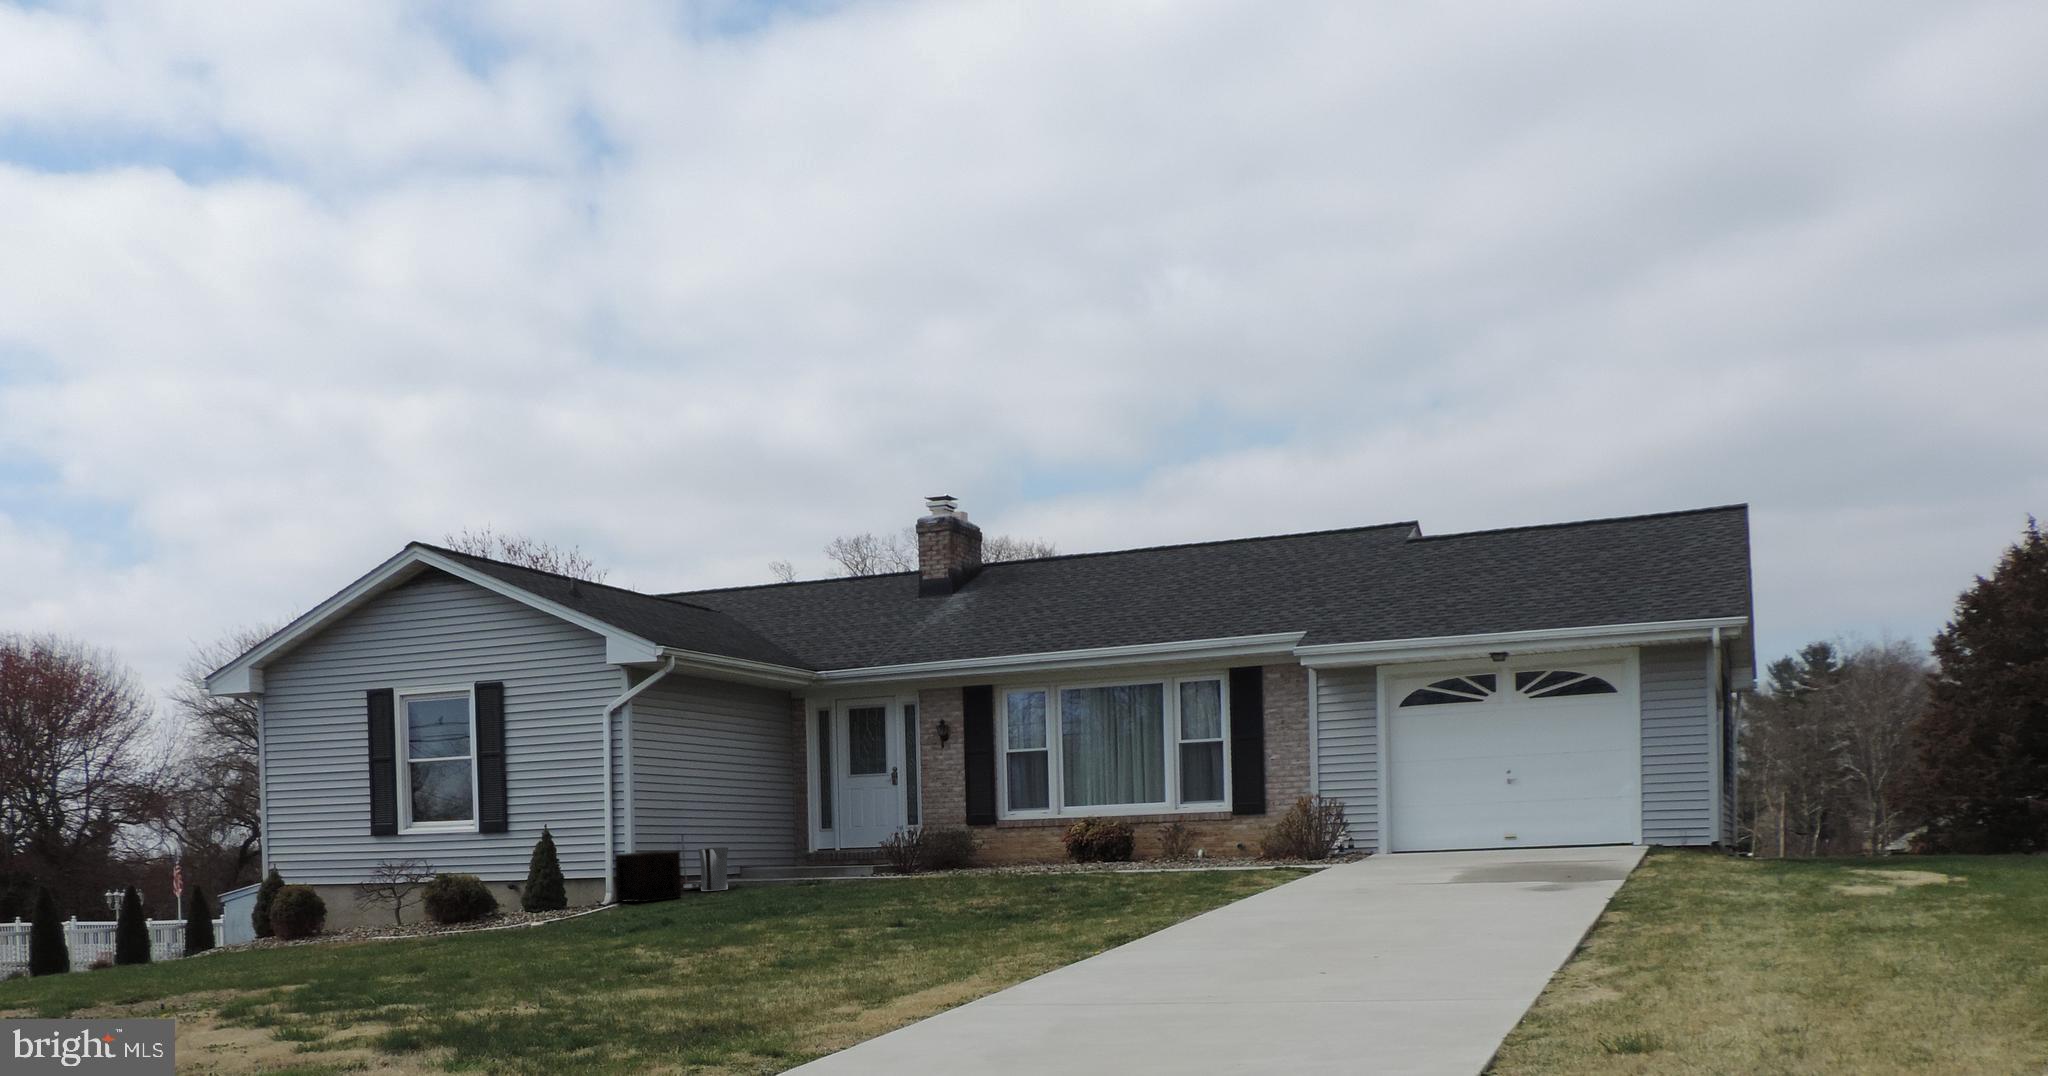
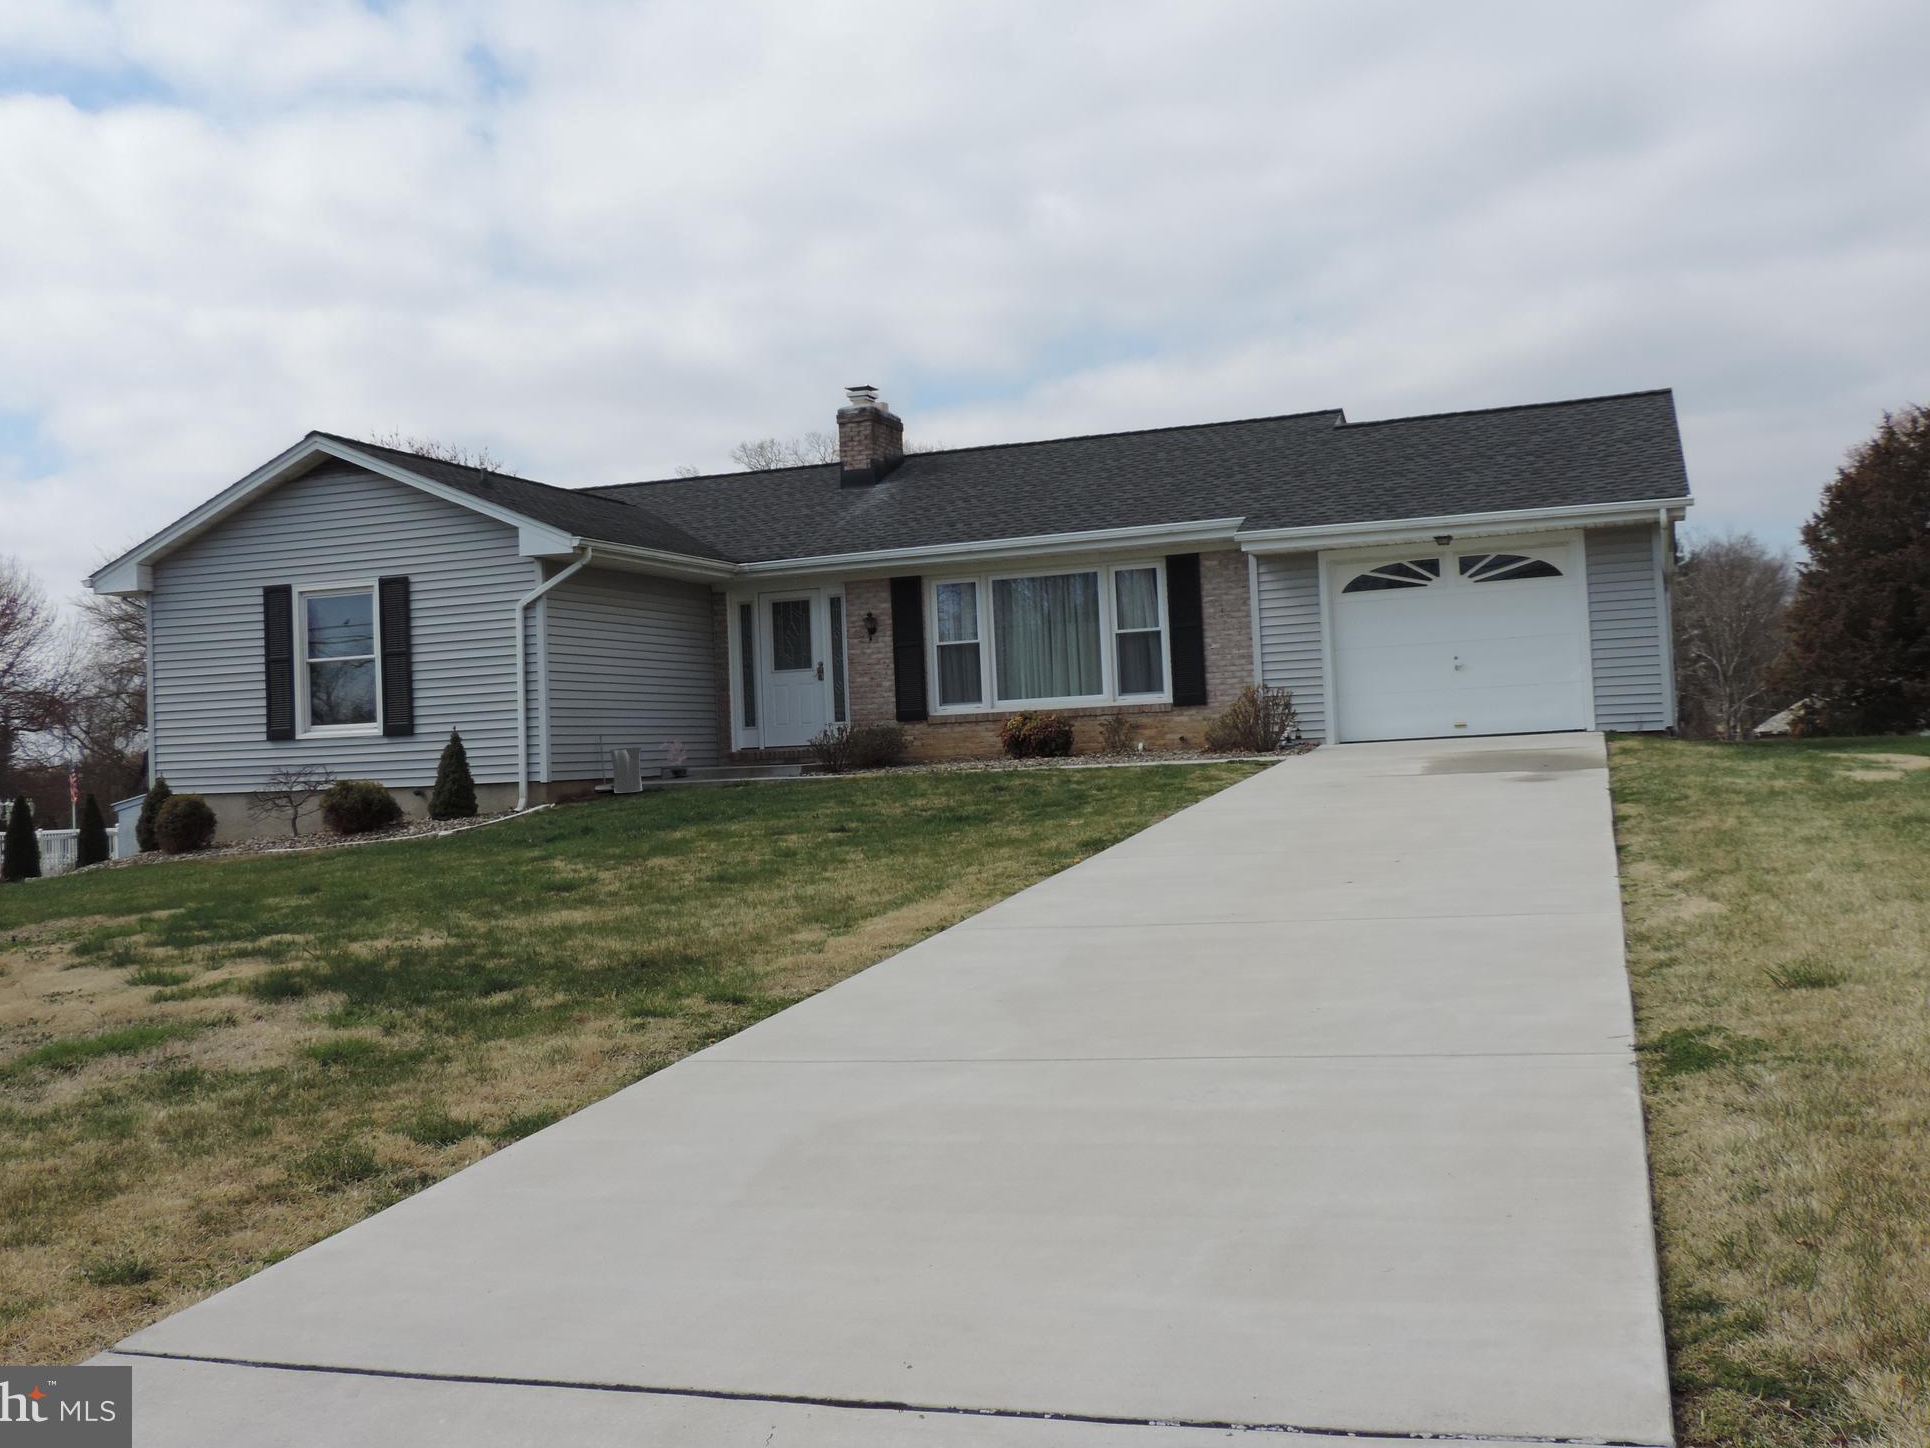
potted plant: none [746,838,776,876] -> present [663,742,687,777]
wooden crate: present [615,851,681,902] -> none [522,752,594,806]

